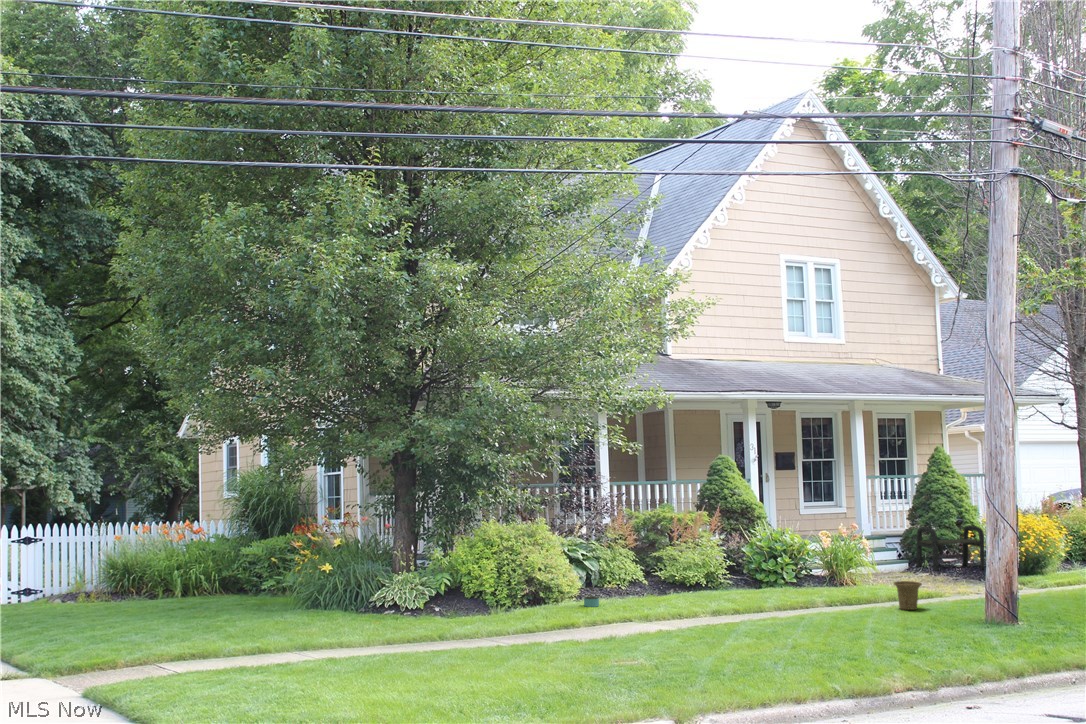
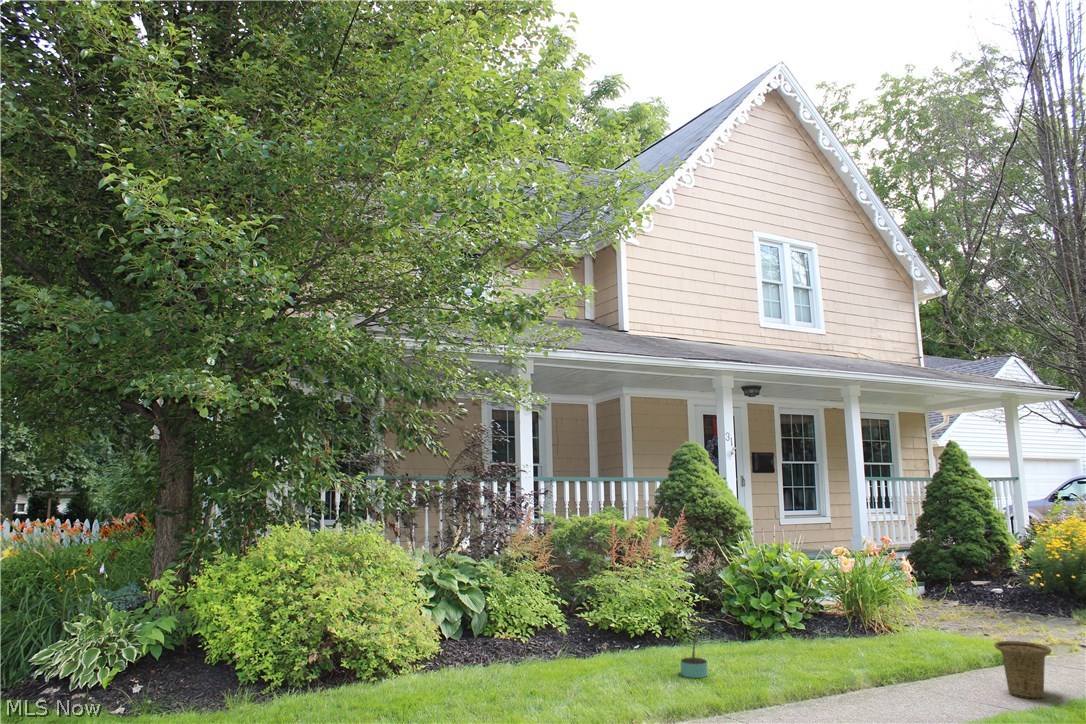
bench: present [917,525,984,571] -> none [956,541,1061,607]
potted plant: present [579,557,606,607] -> present [671,588,721,678]

